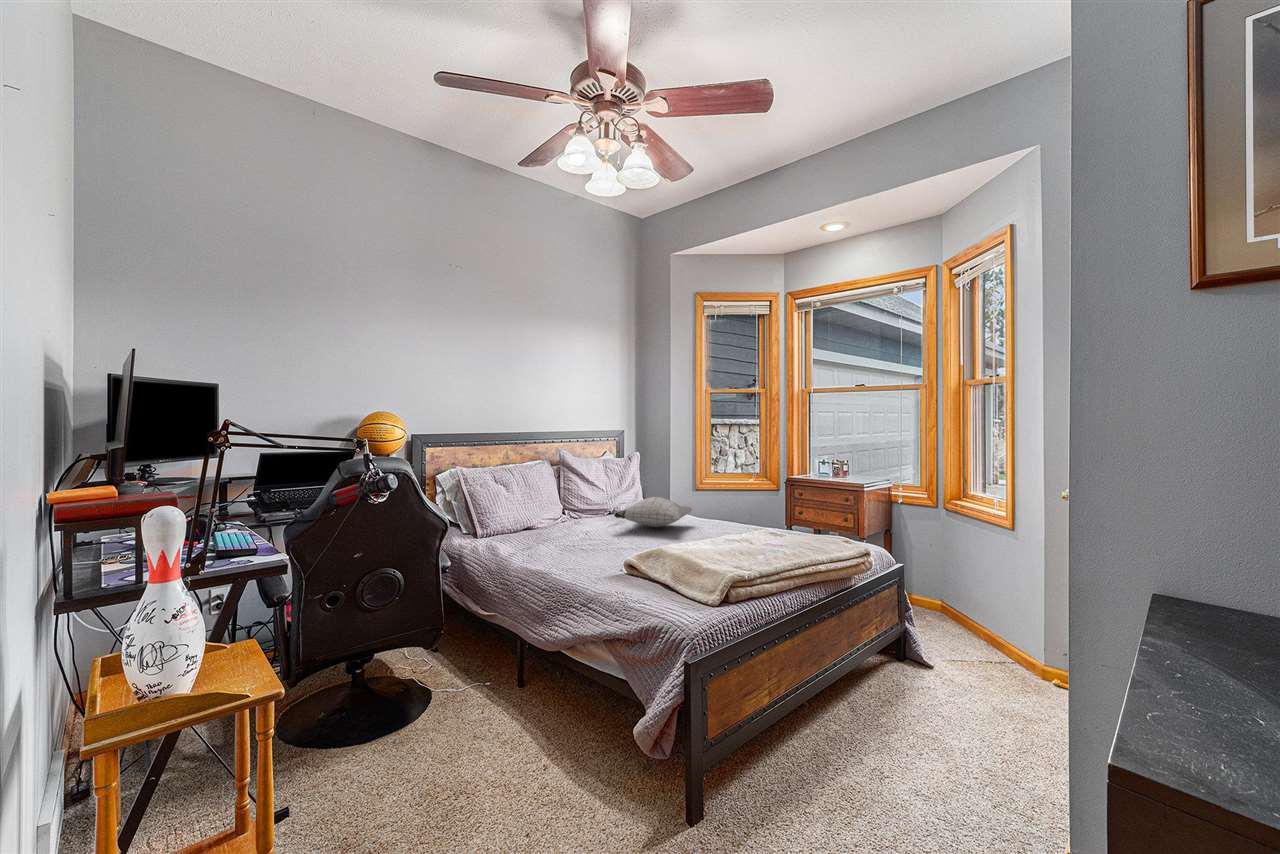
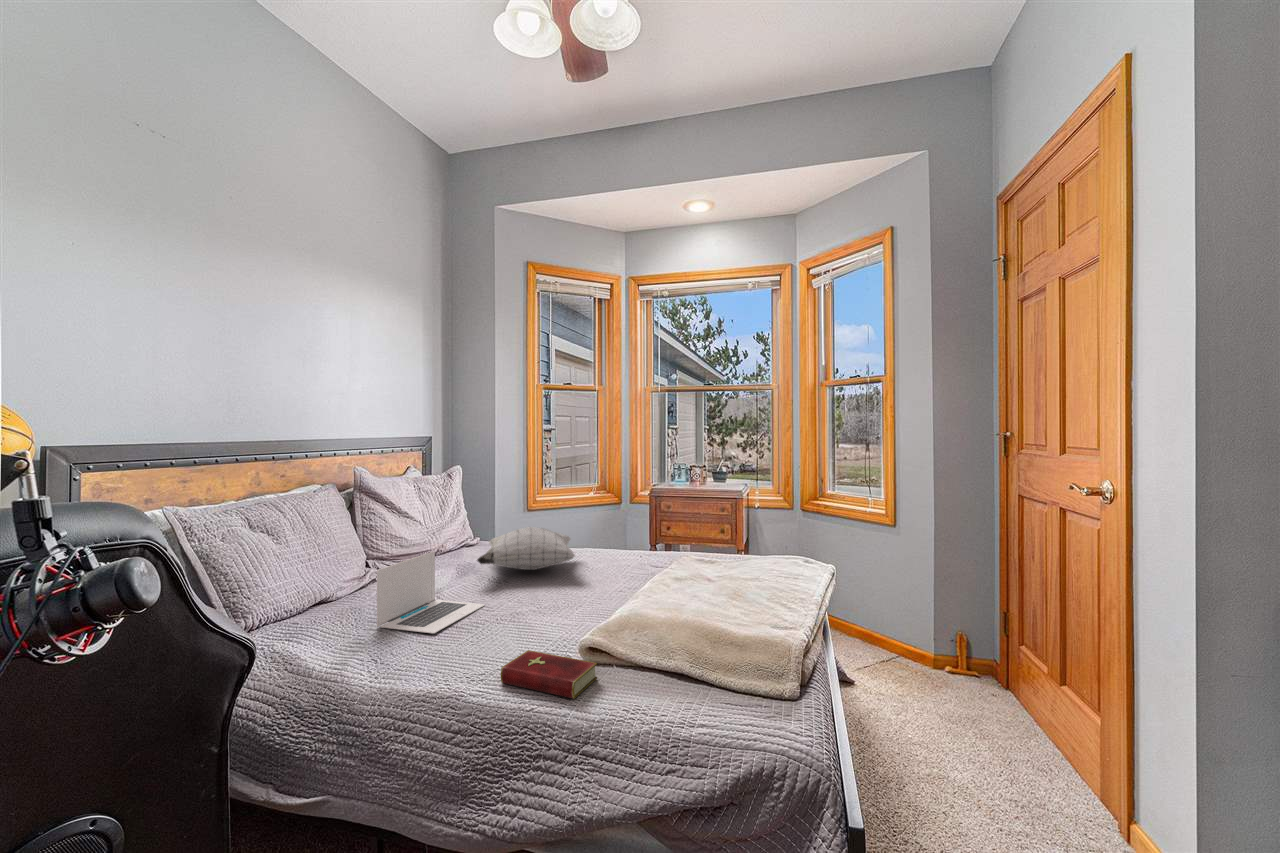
laptop: none [542,505,607,549] -> present [377,551,485,634]
hardcover book: none [574,560,623,584] -> present [501,650,597,699]

